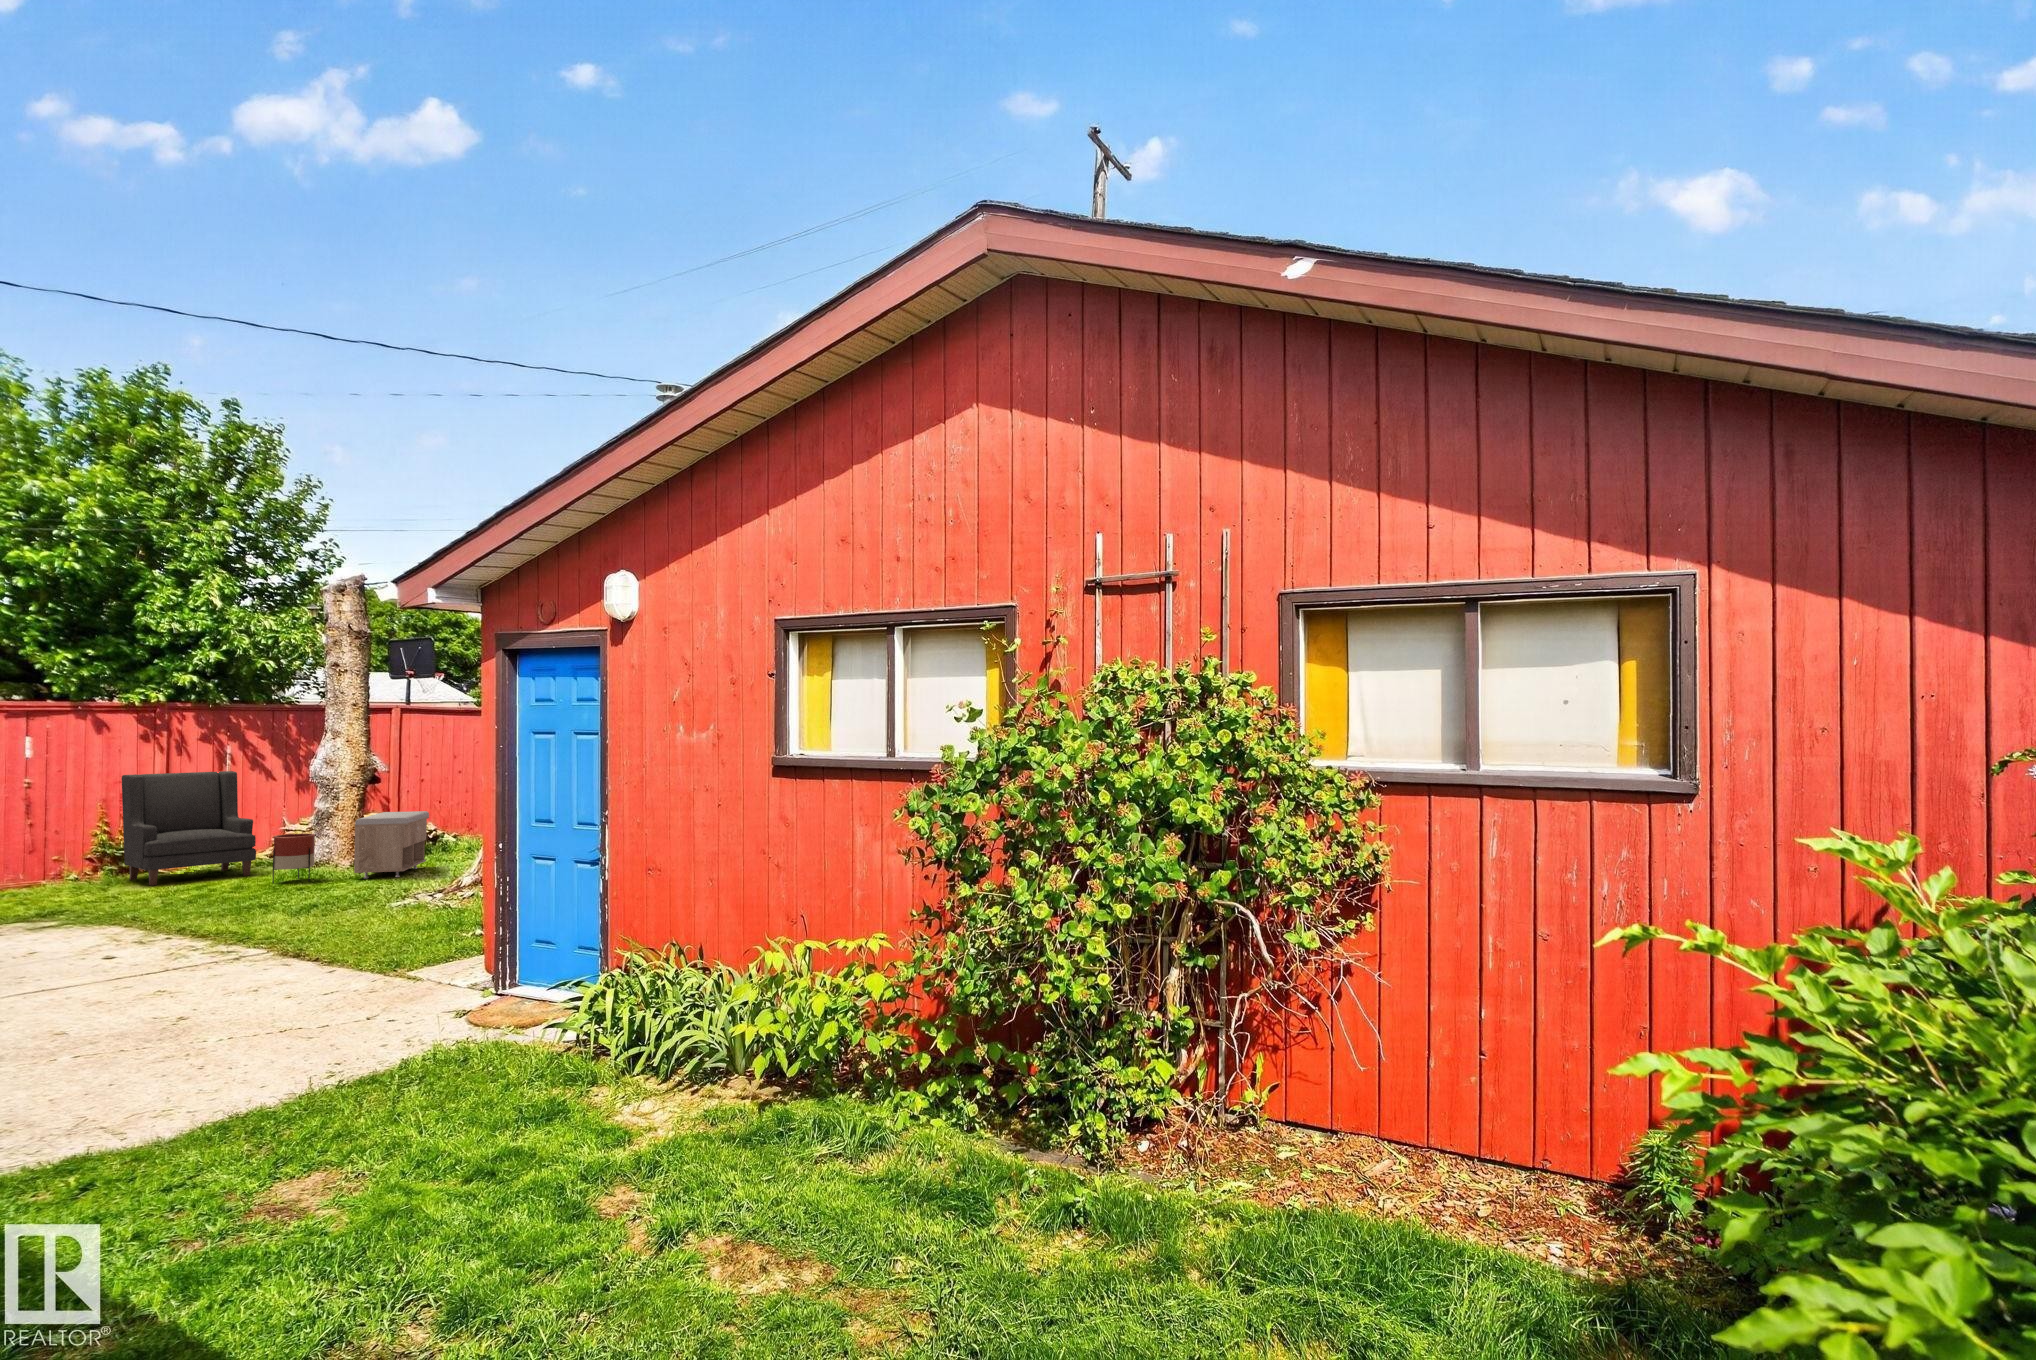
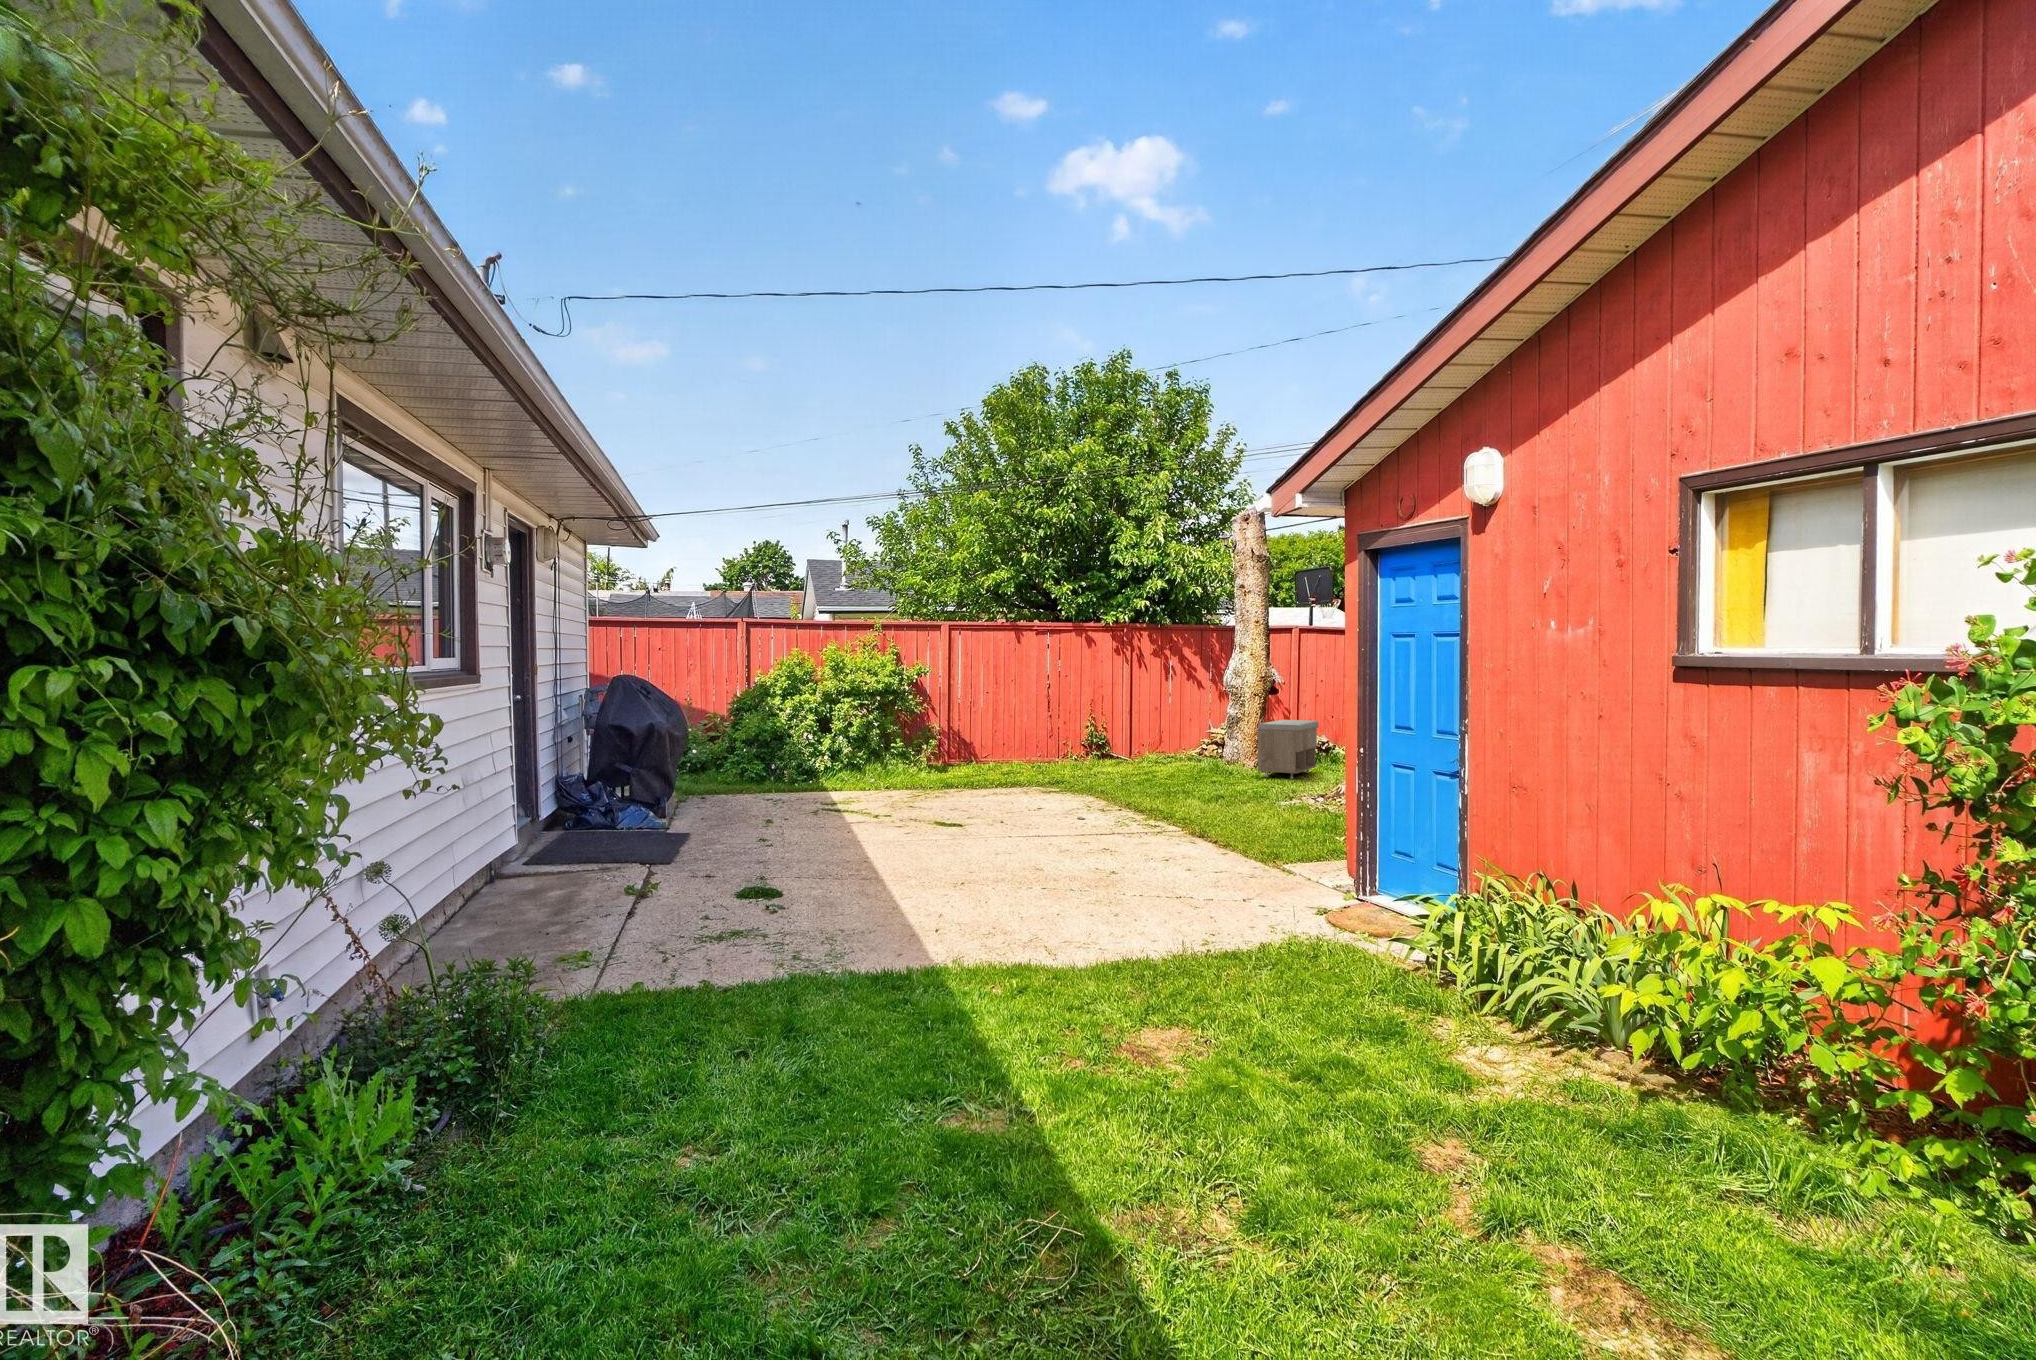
chair: present [122,771,256,886] -> none [1104,680,1189,767]
planter: present [272,834,315,883] -> none [1199,734,1228,775]

